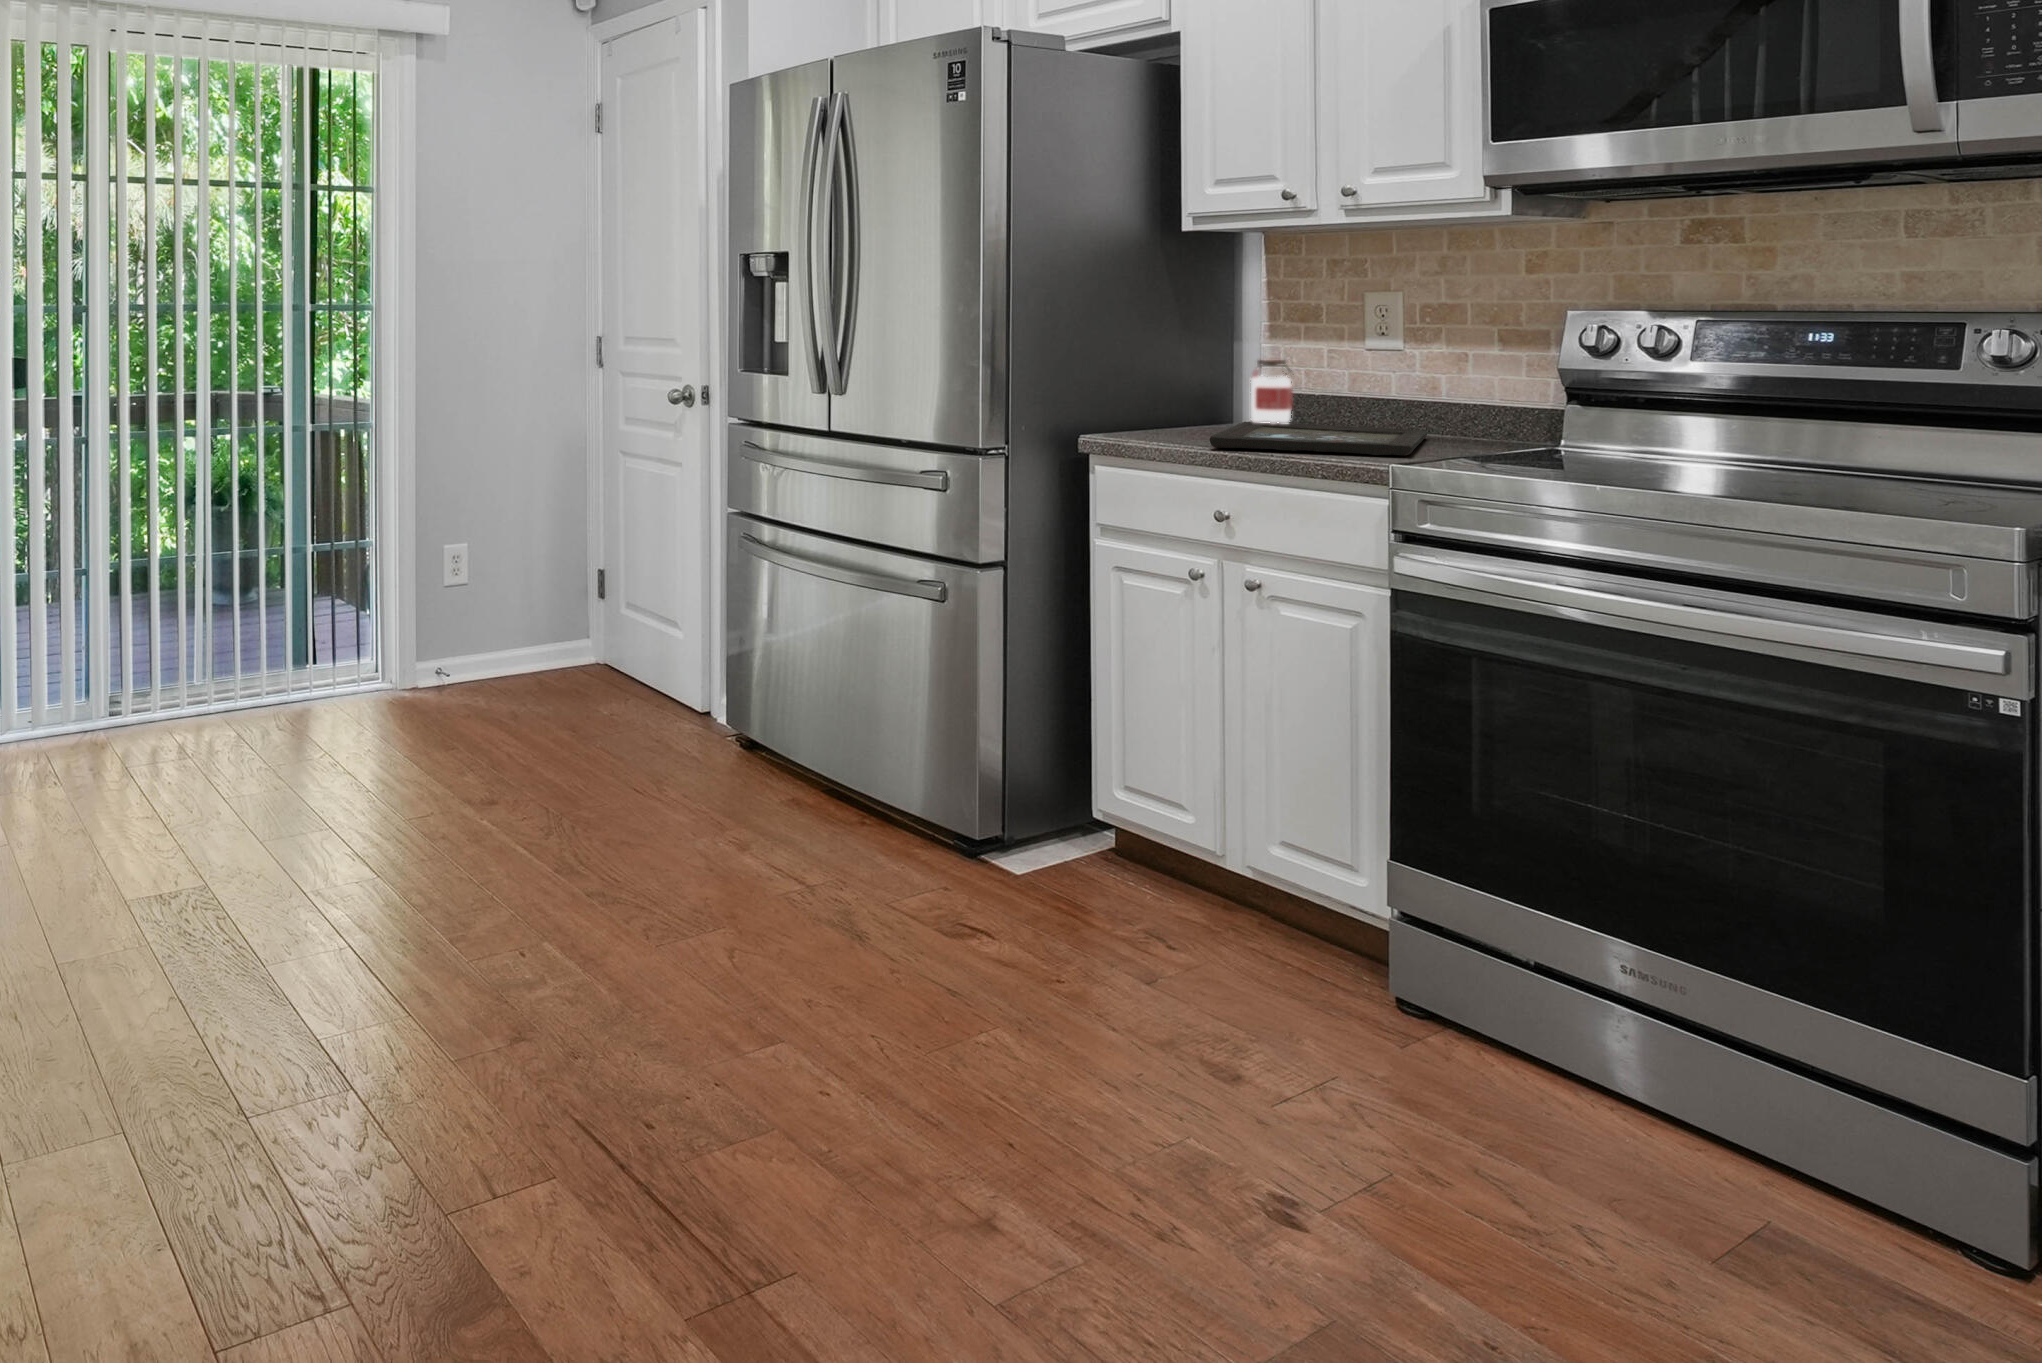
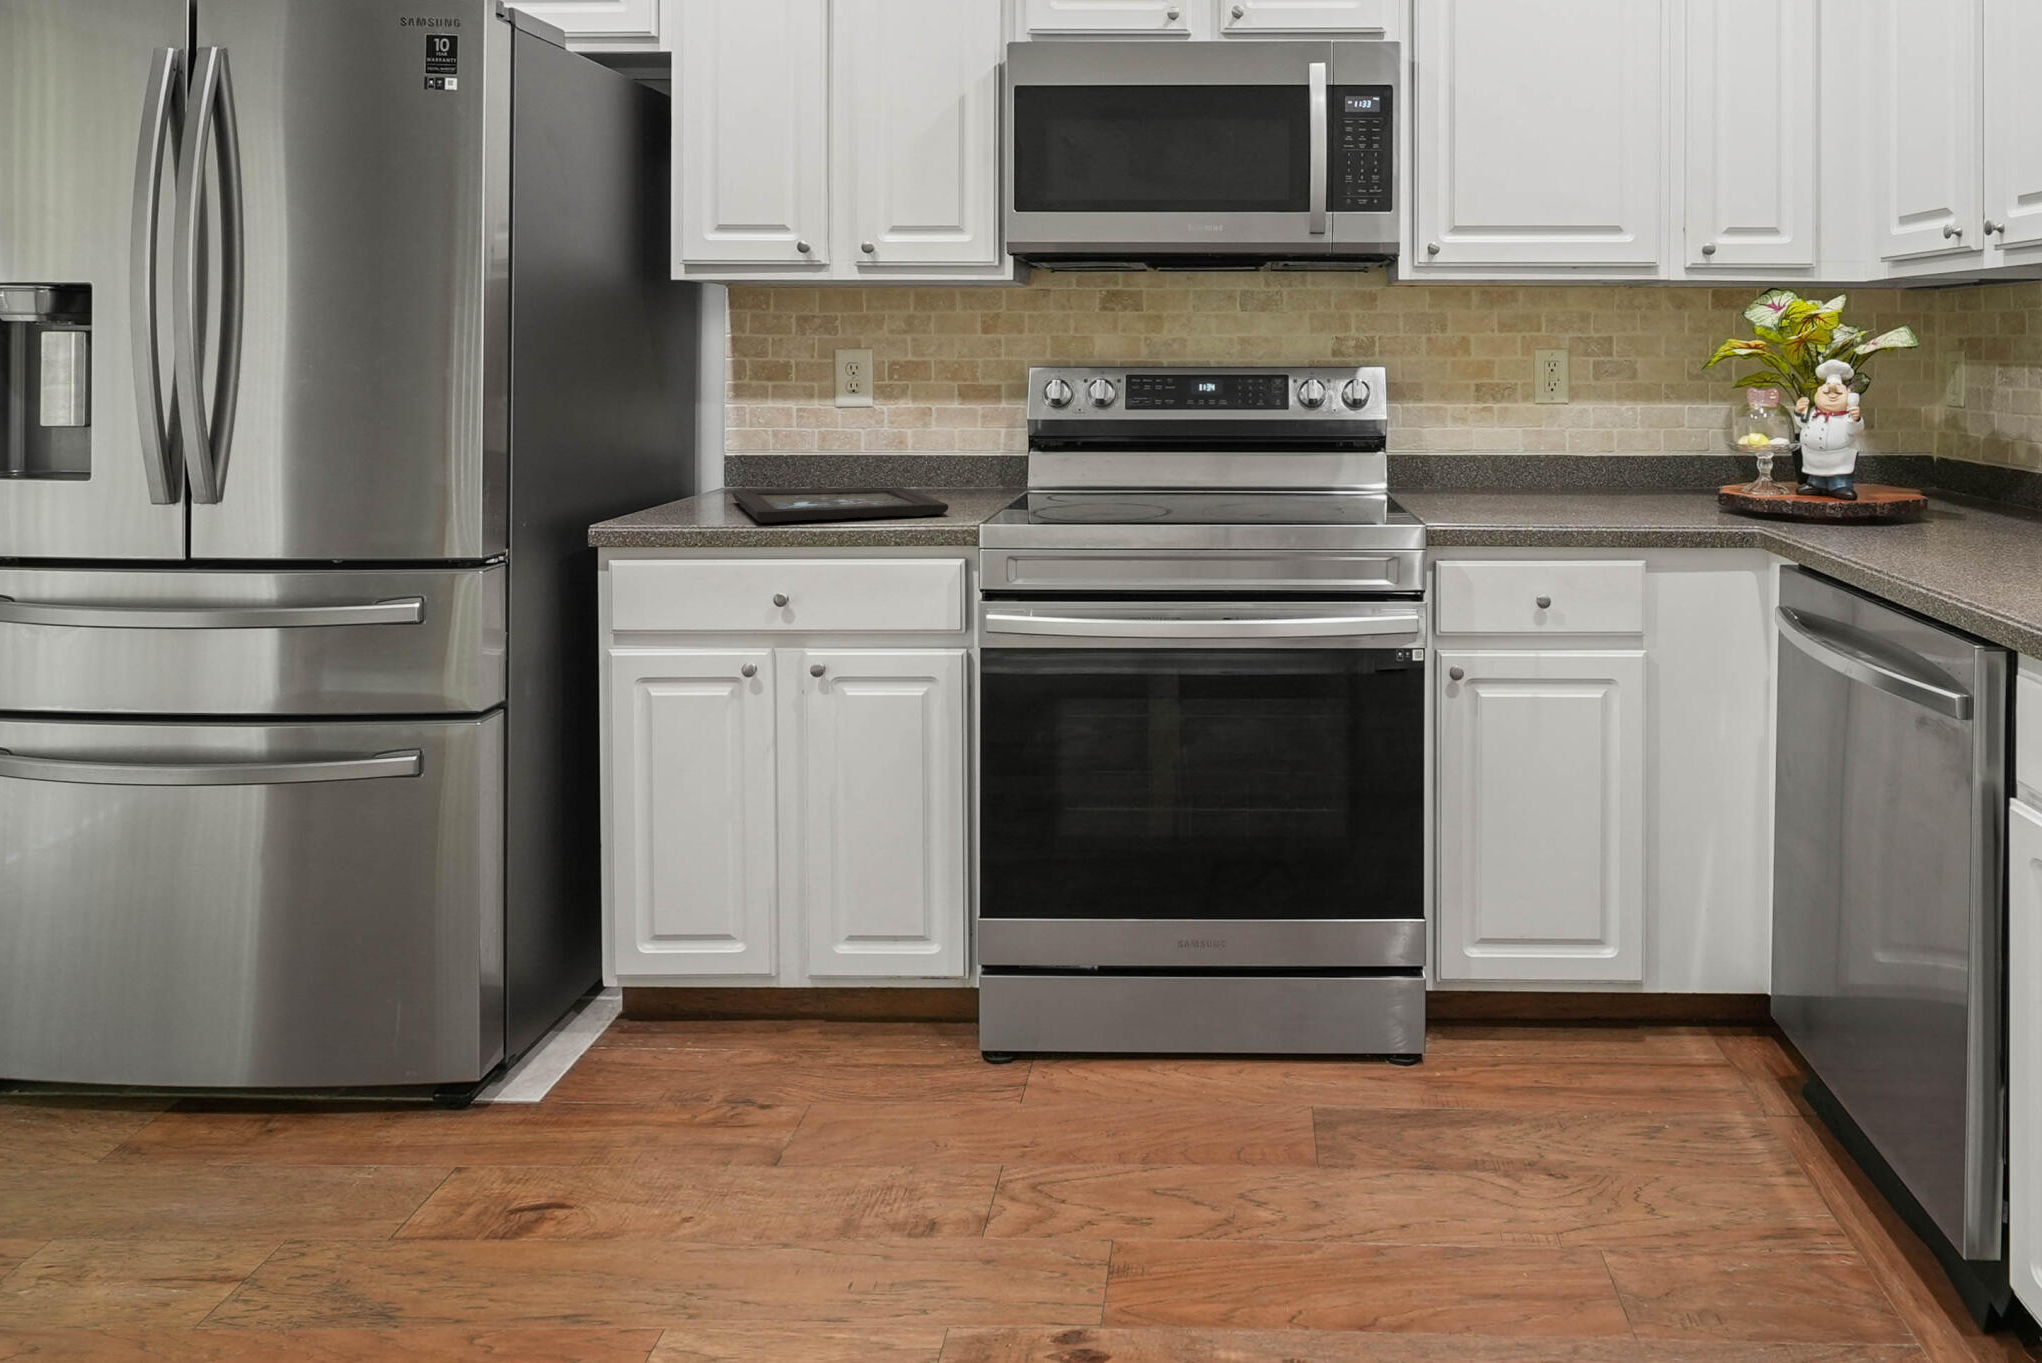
jar: present [1251,359,1293,423] -> none [715,421,760,494]

